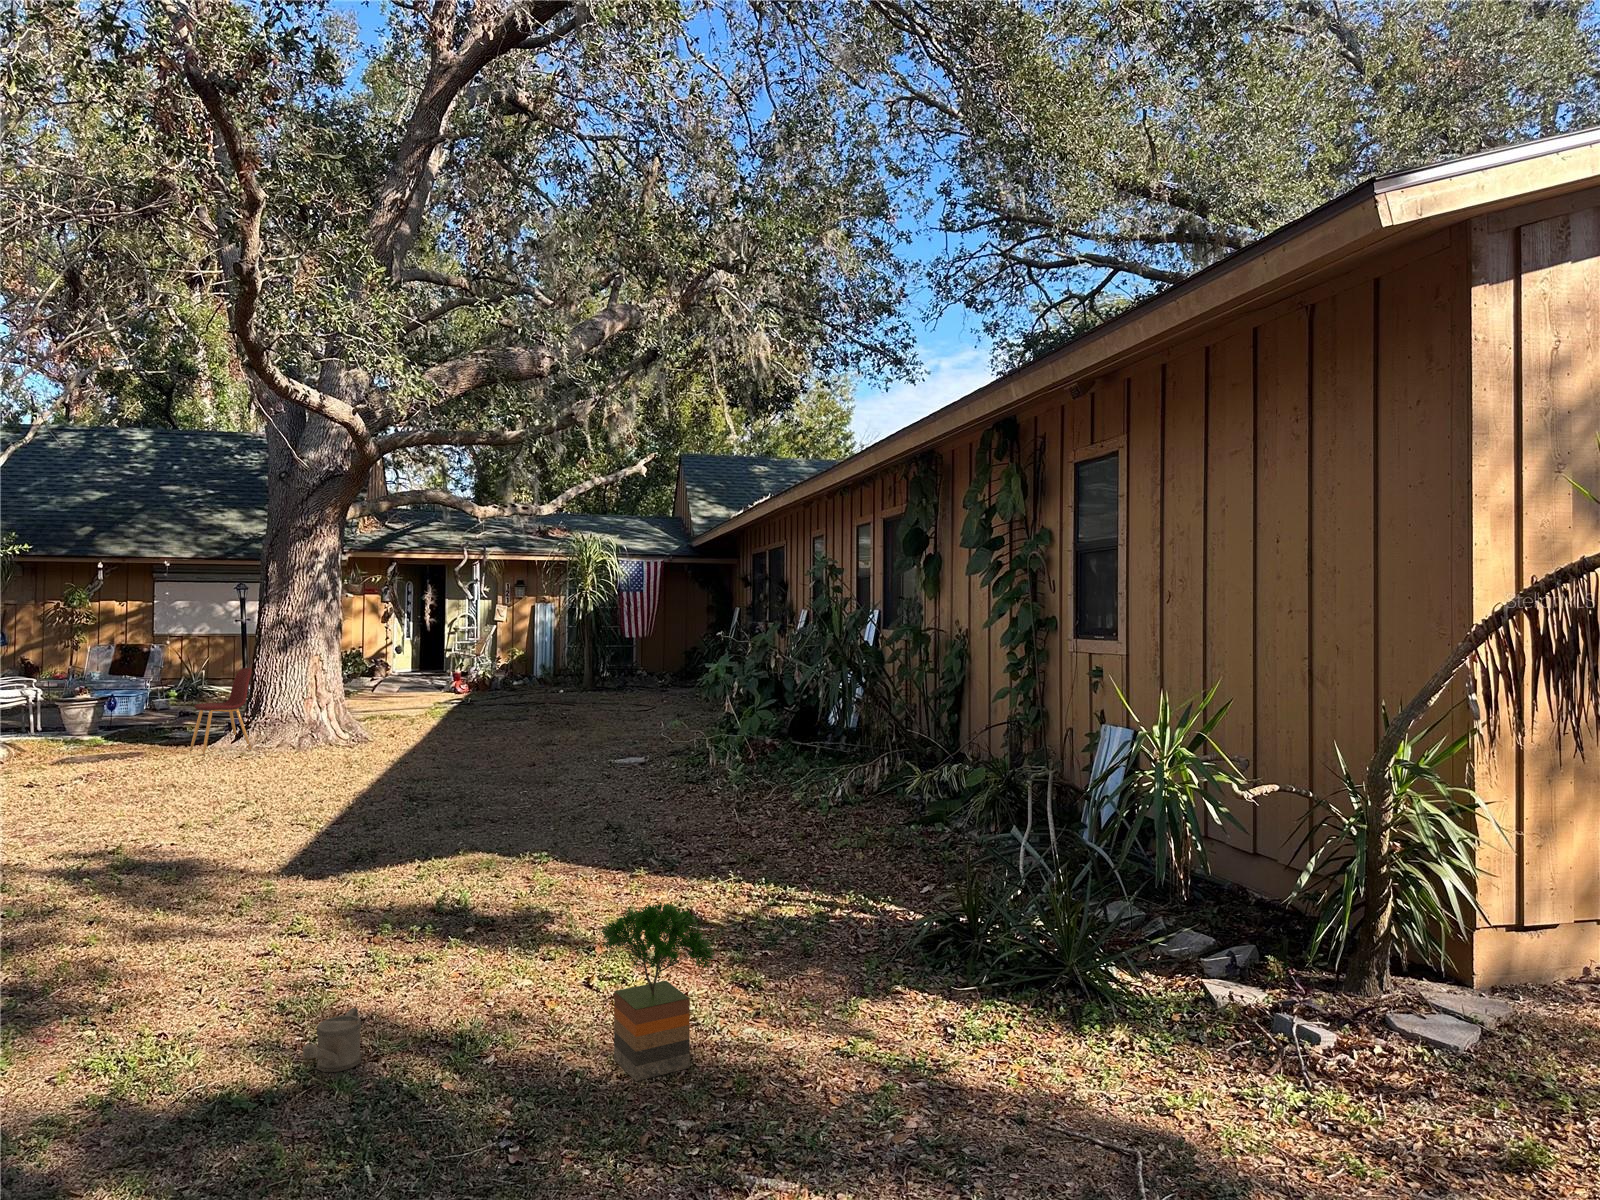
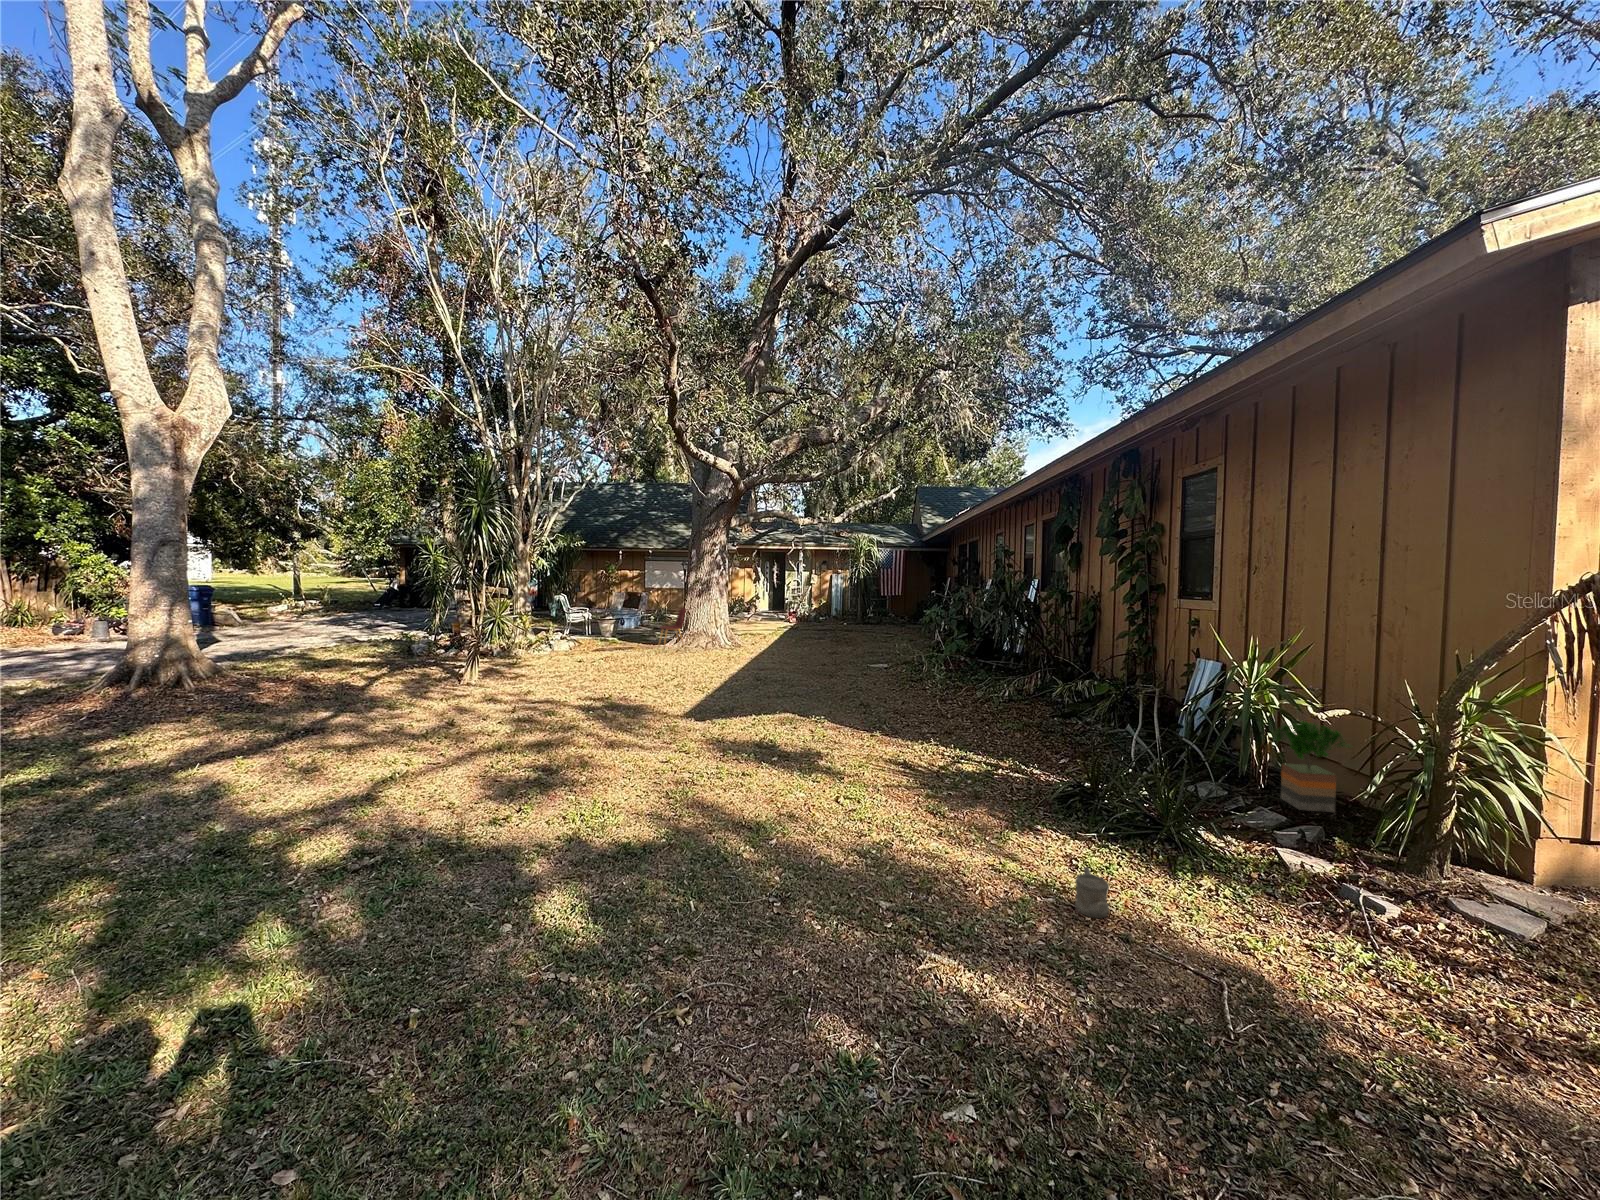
potted tree: present [600,902,715,1081] -> present [1276,721,1350,812]
watering can: present [303,1008,361,1072] -> present [1075,867,1109,918]

